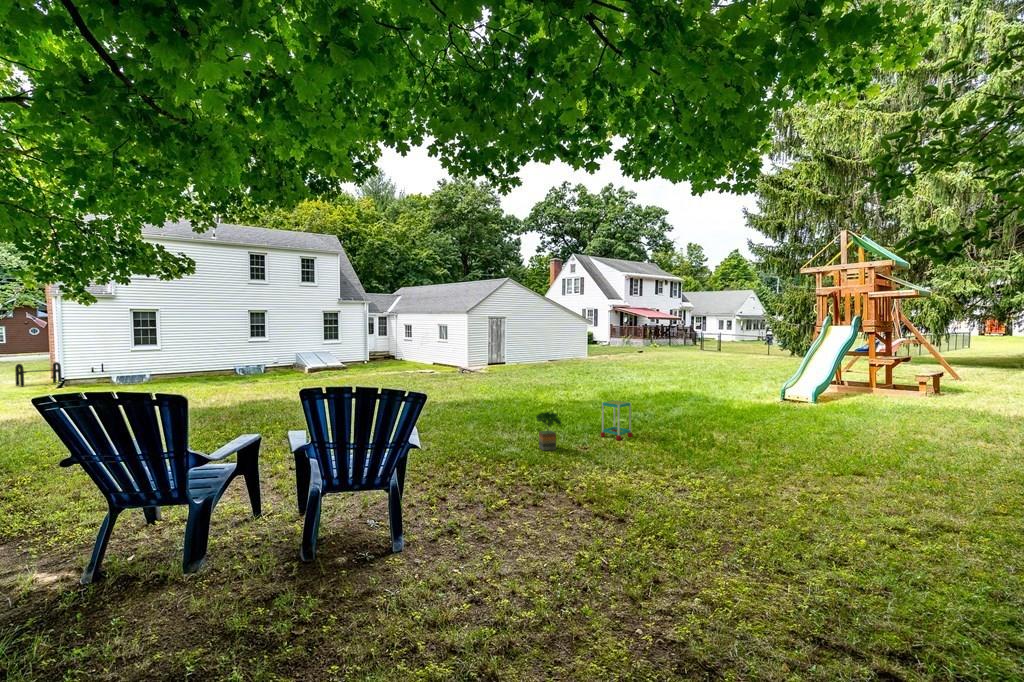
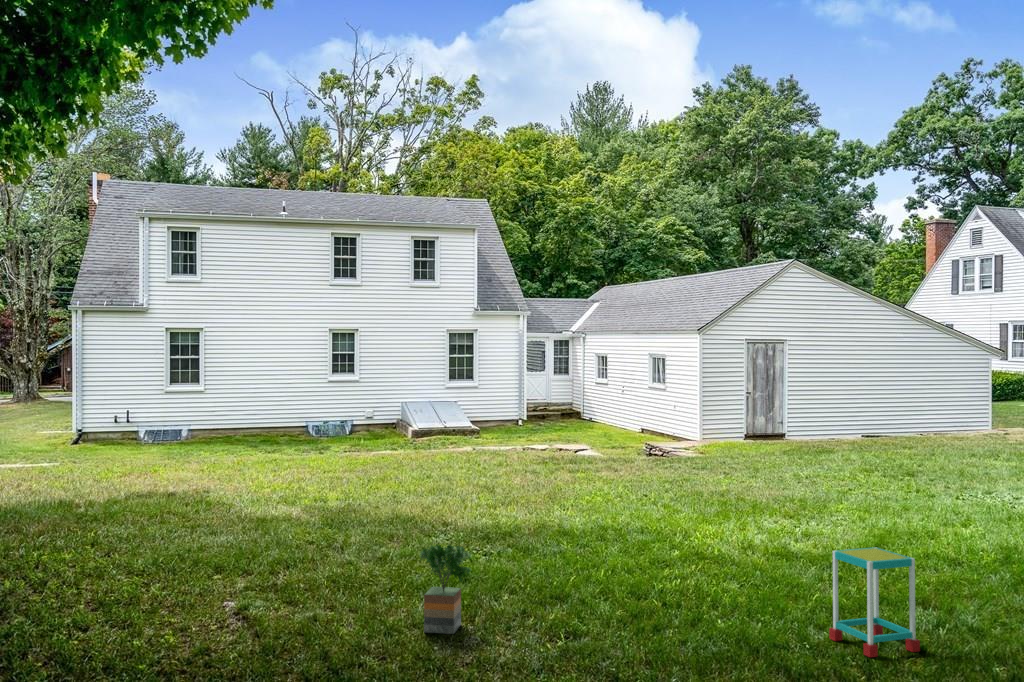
bench: present [15,362,62,387] -> none [25,406,77,440]
potted tree: present [536,412,562,451] -> present [420,544,471,634]

